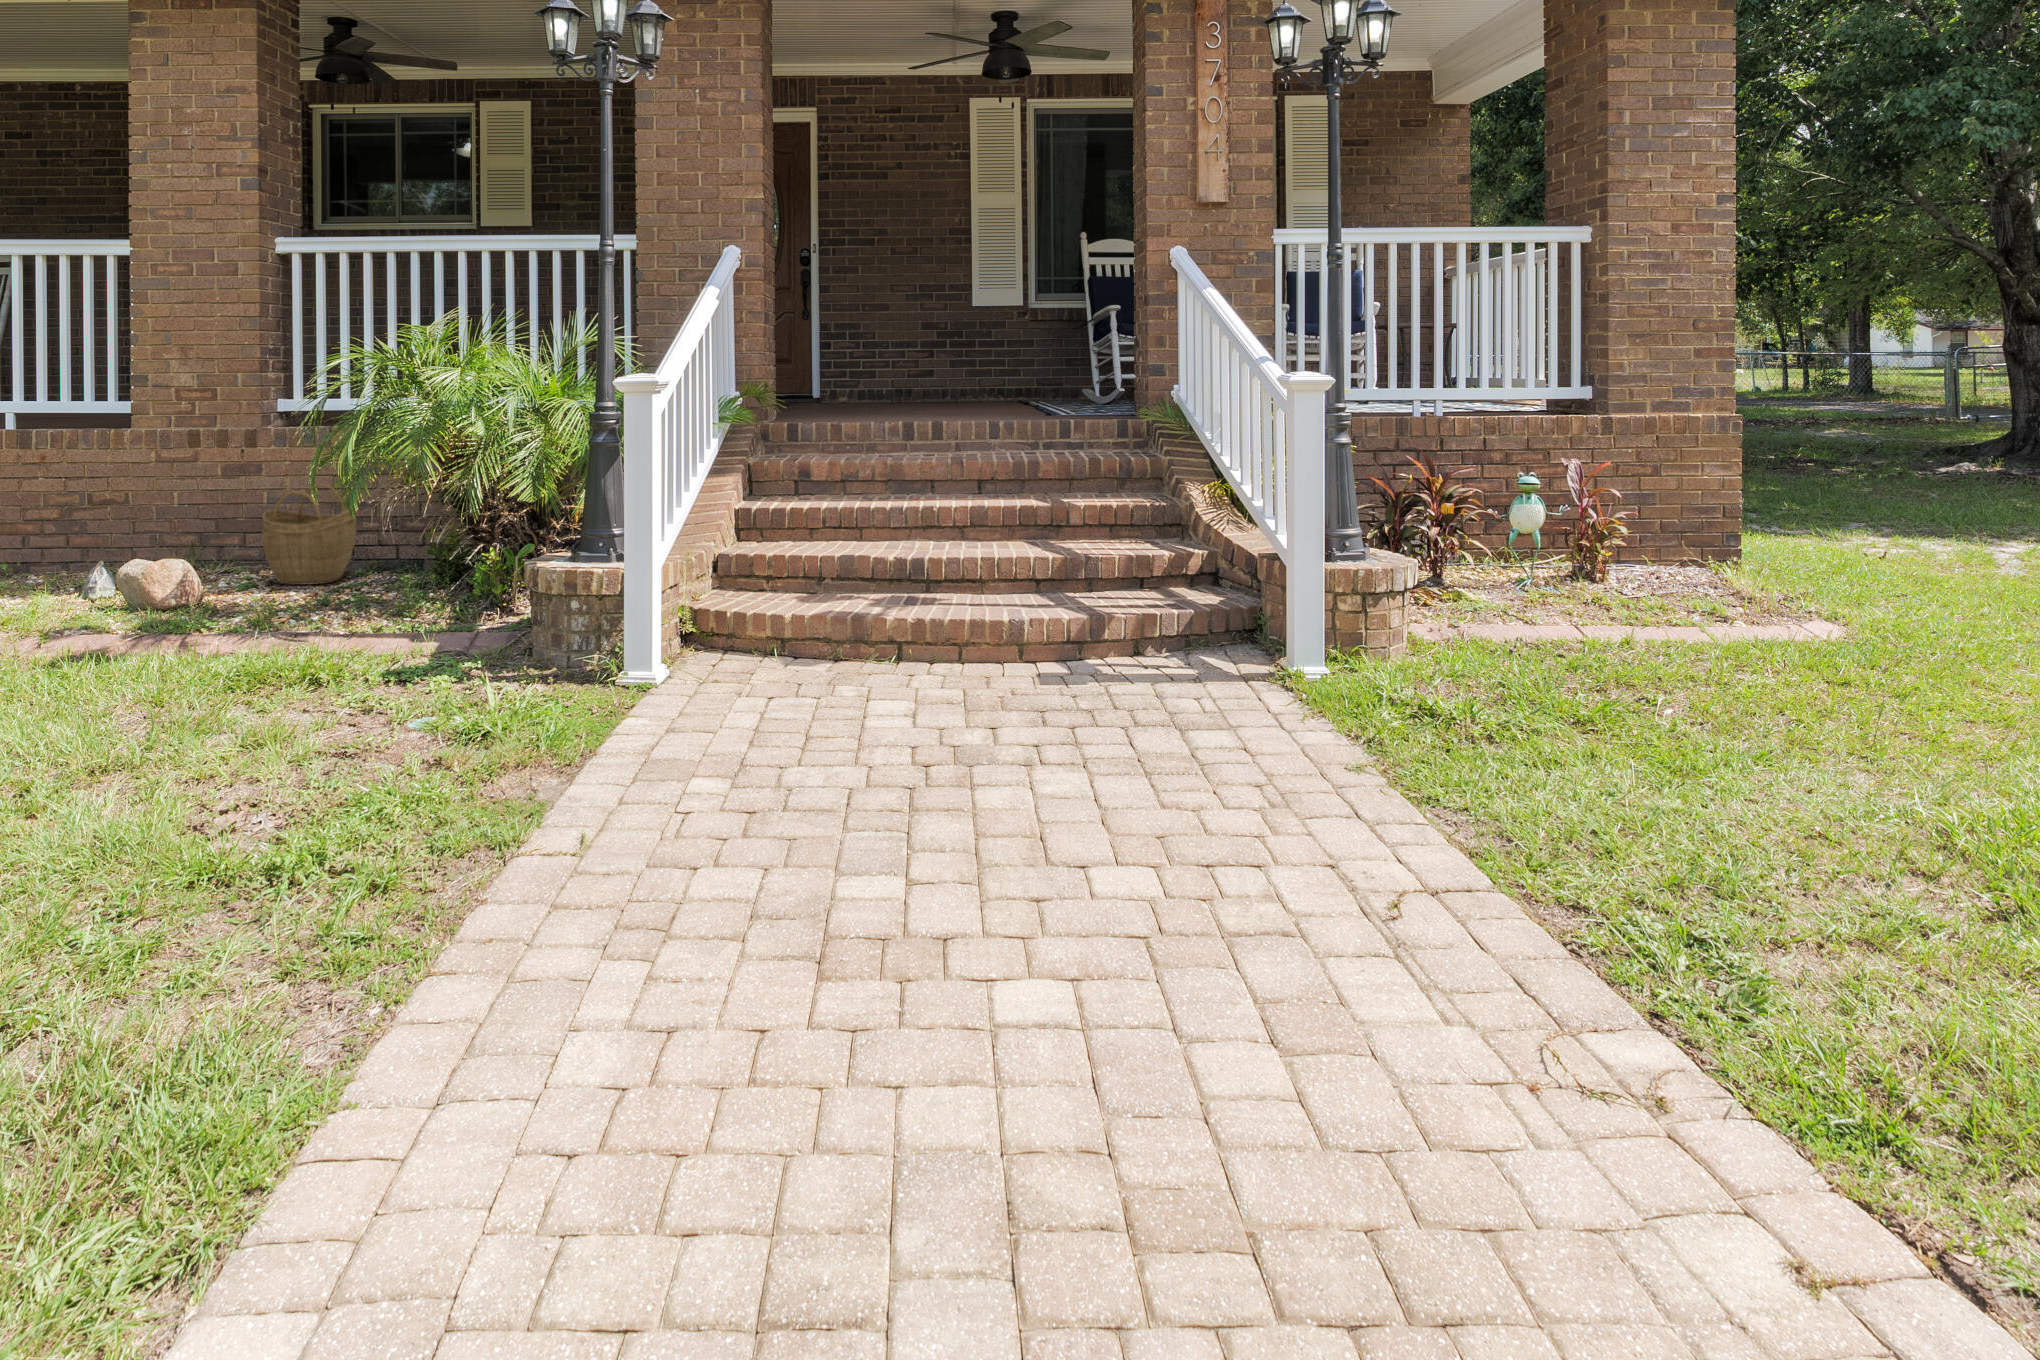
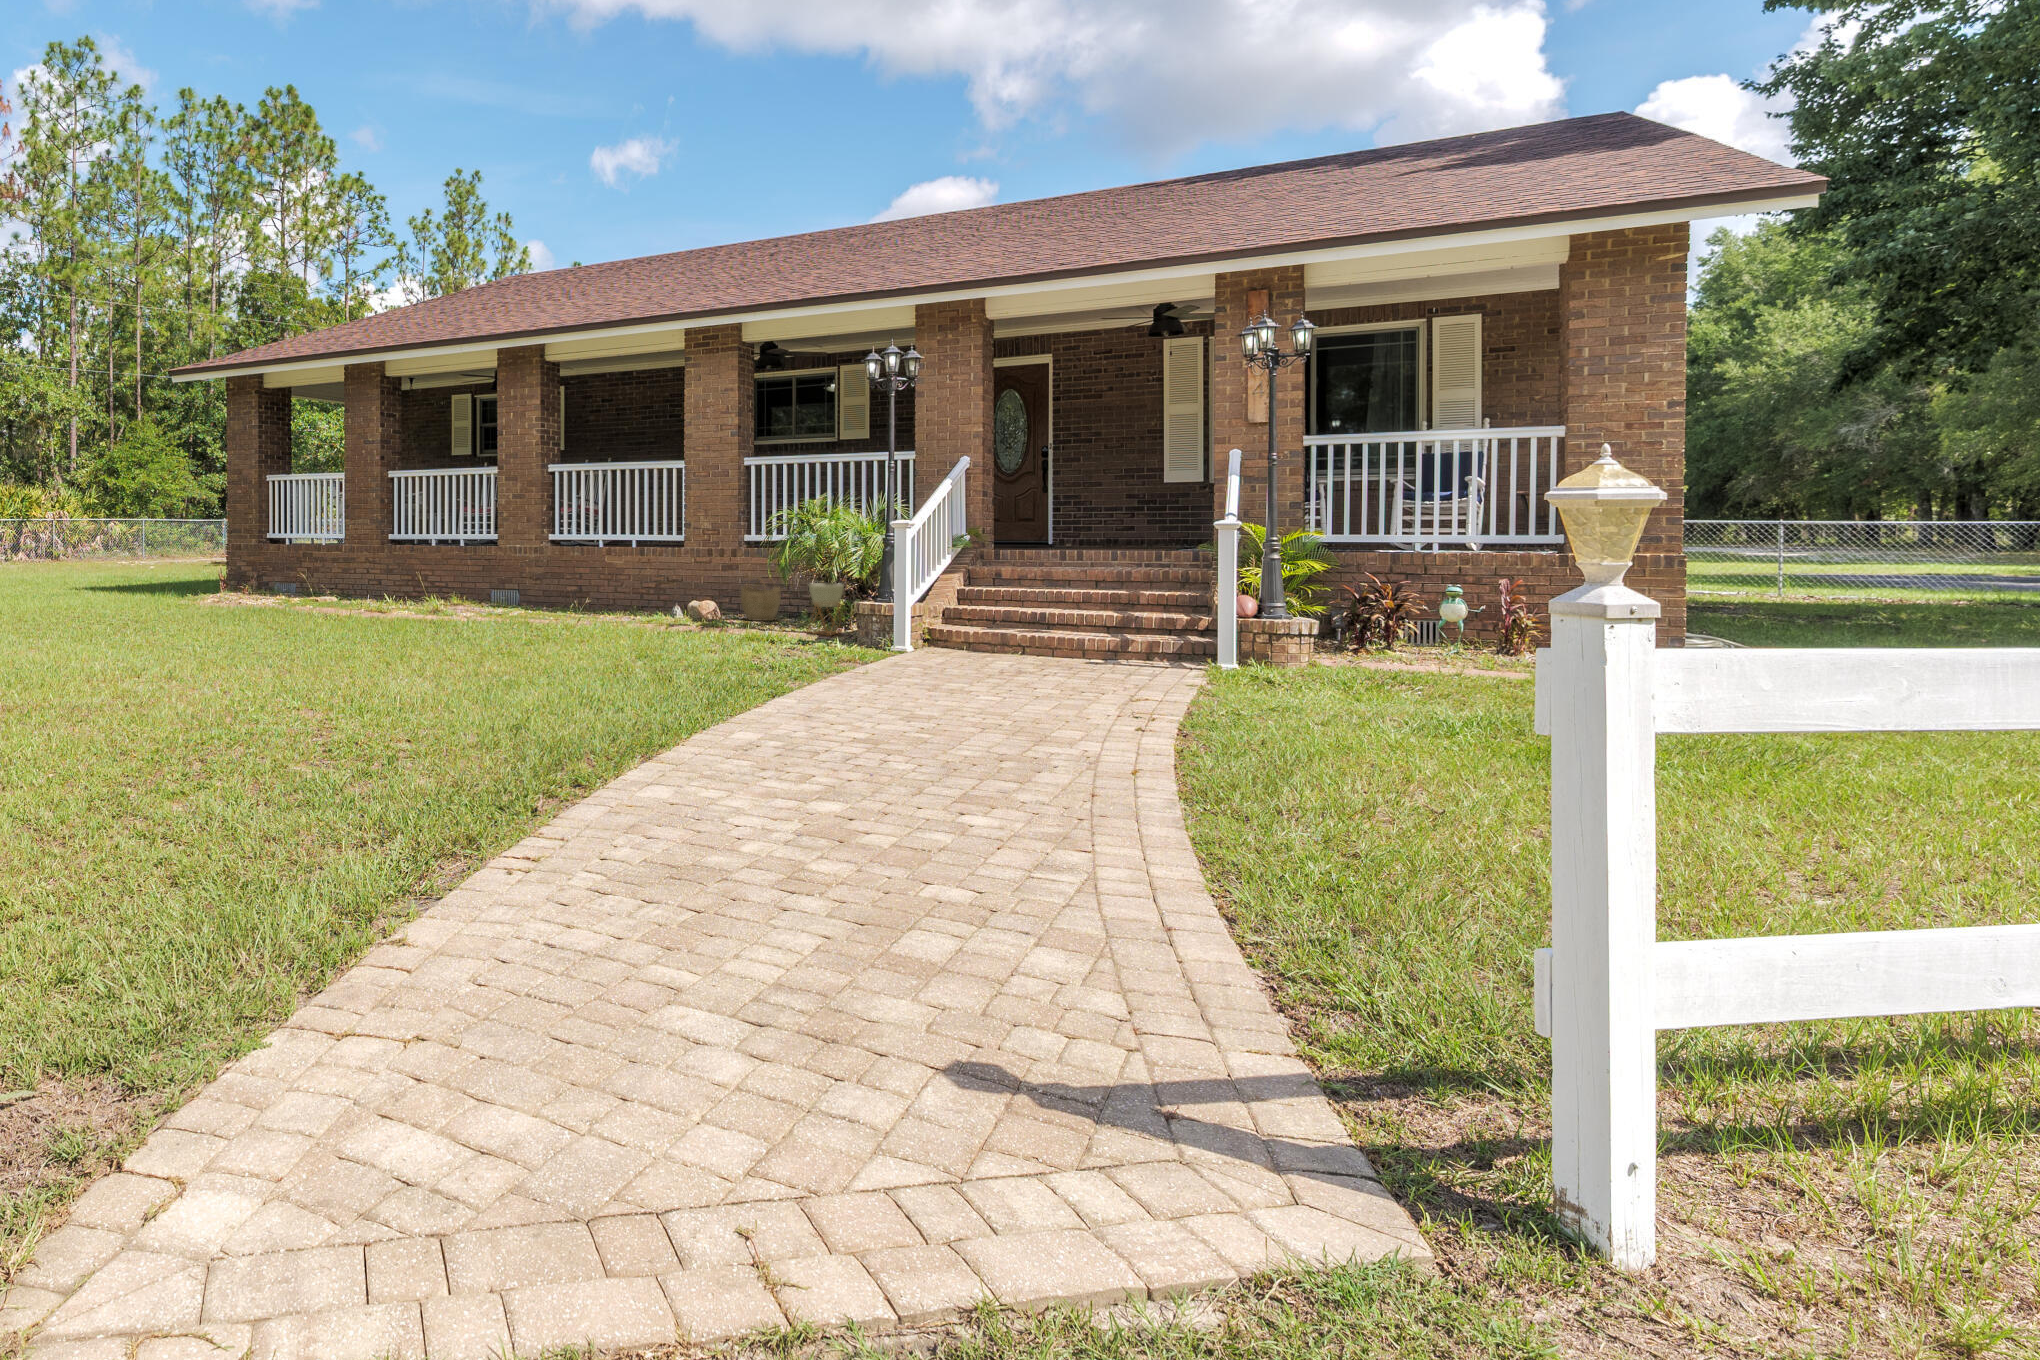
planter: none [414,508,498,632] -> present [808,583,844,635]

